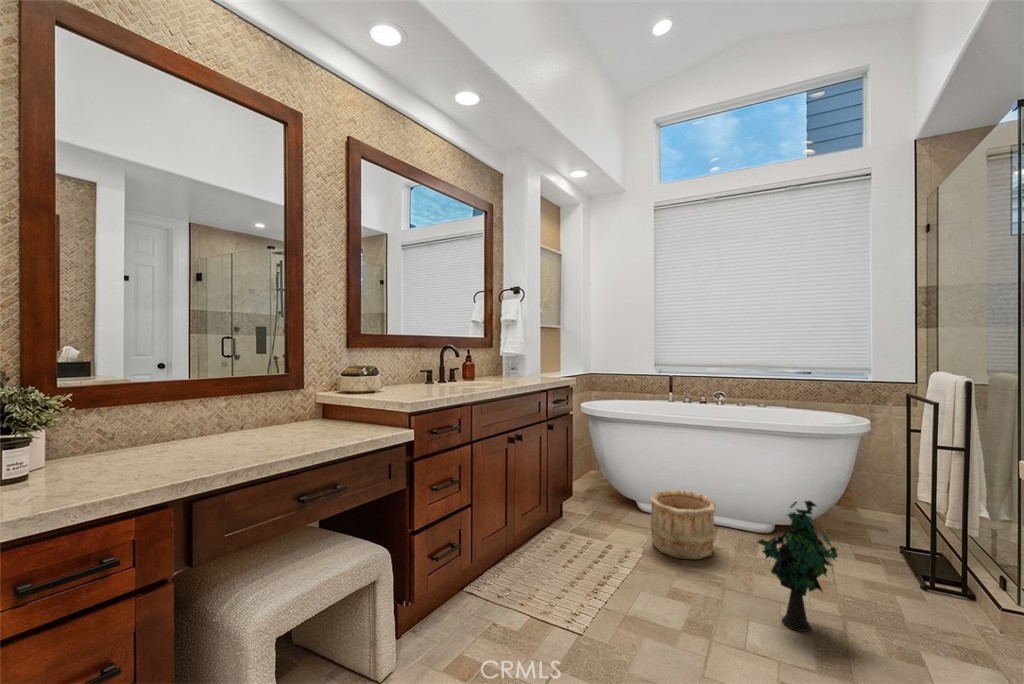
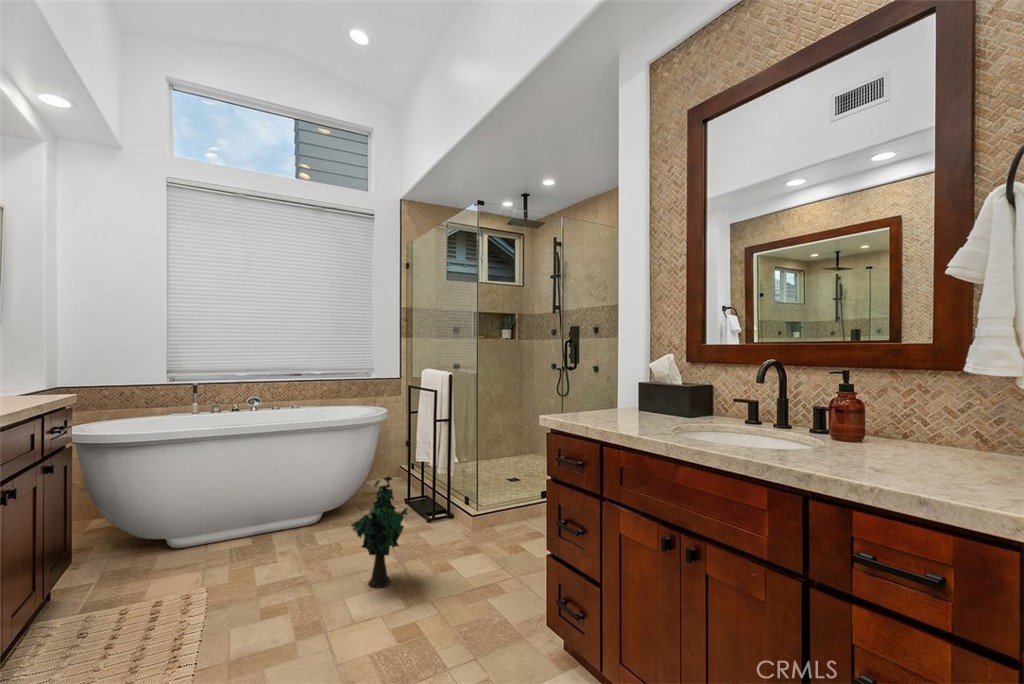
wooden bucket: present [649,490,716,559] -> none [209,503,286,580]

